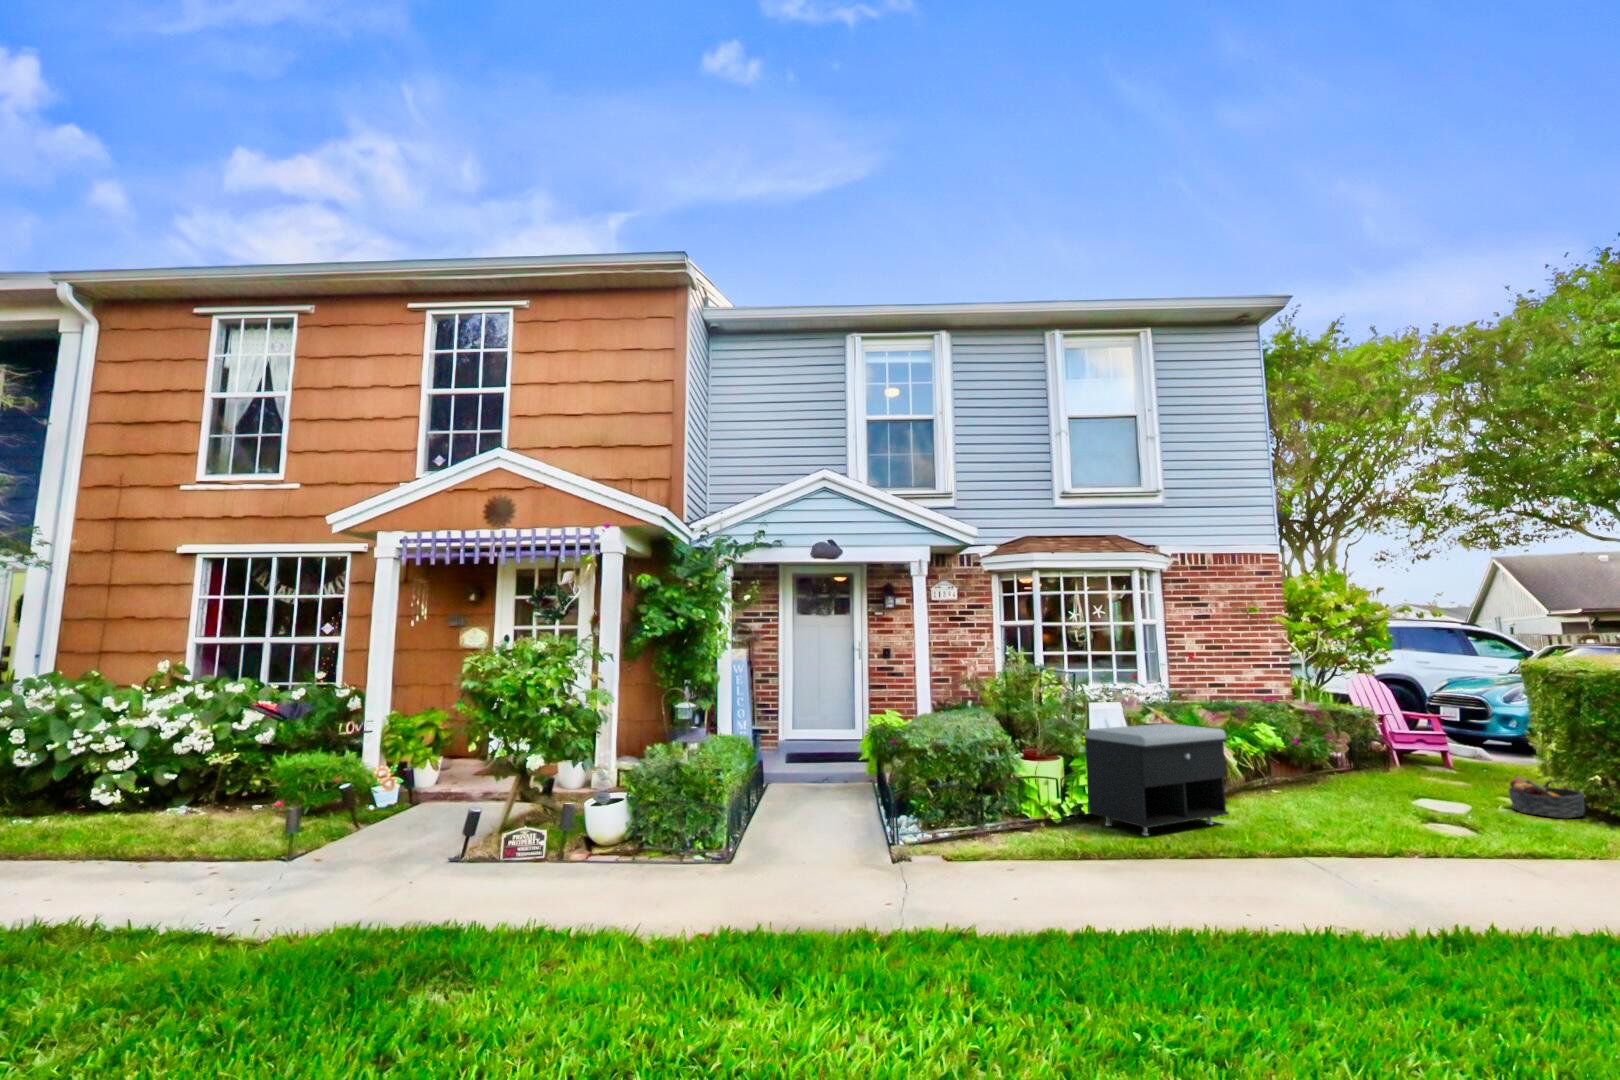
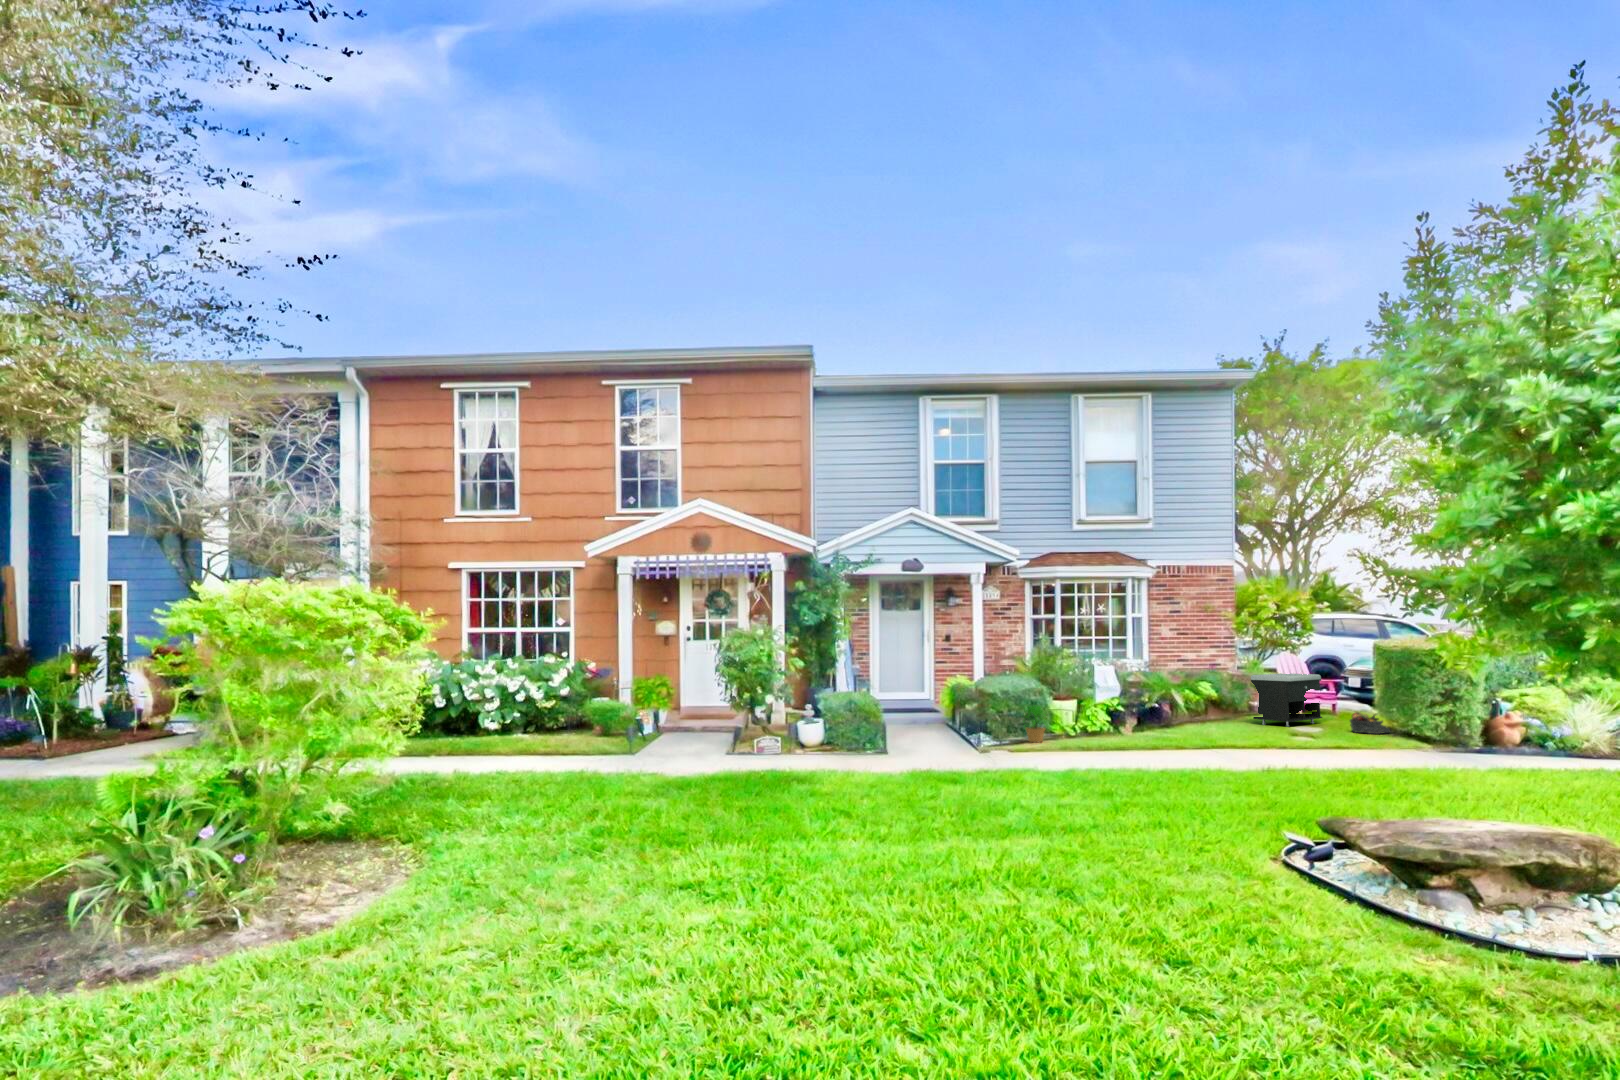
storage bench: present [1085,724,1229,836] -> present [1251,673,1322,727]
potted plant: none [966,770,1021,838] -> present [1023,706,1047,742]

